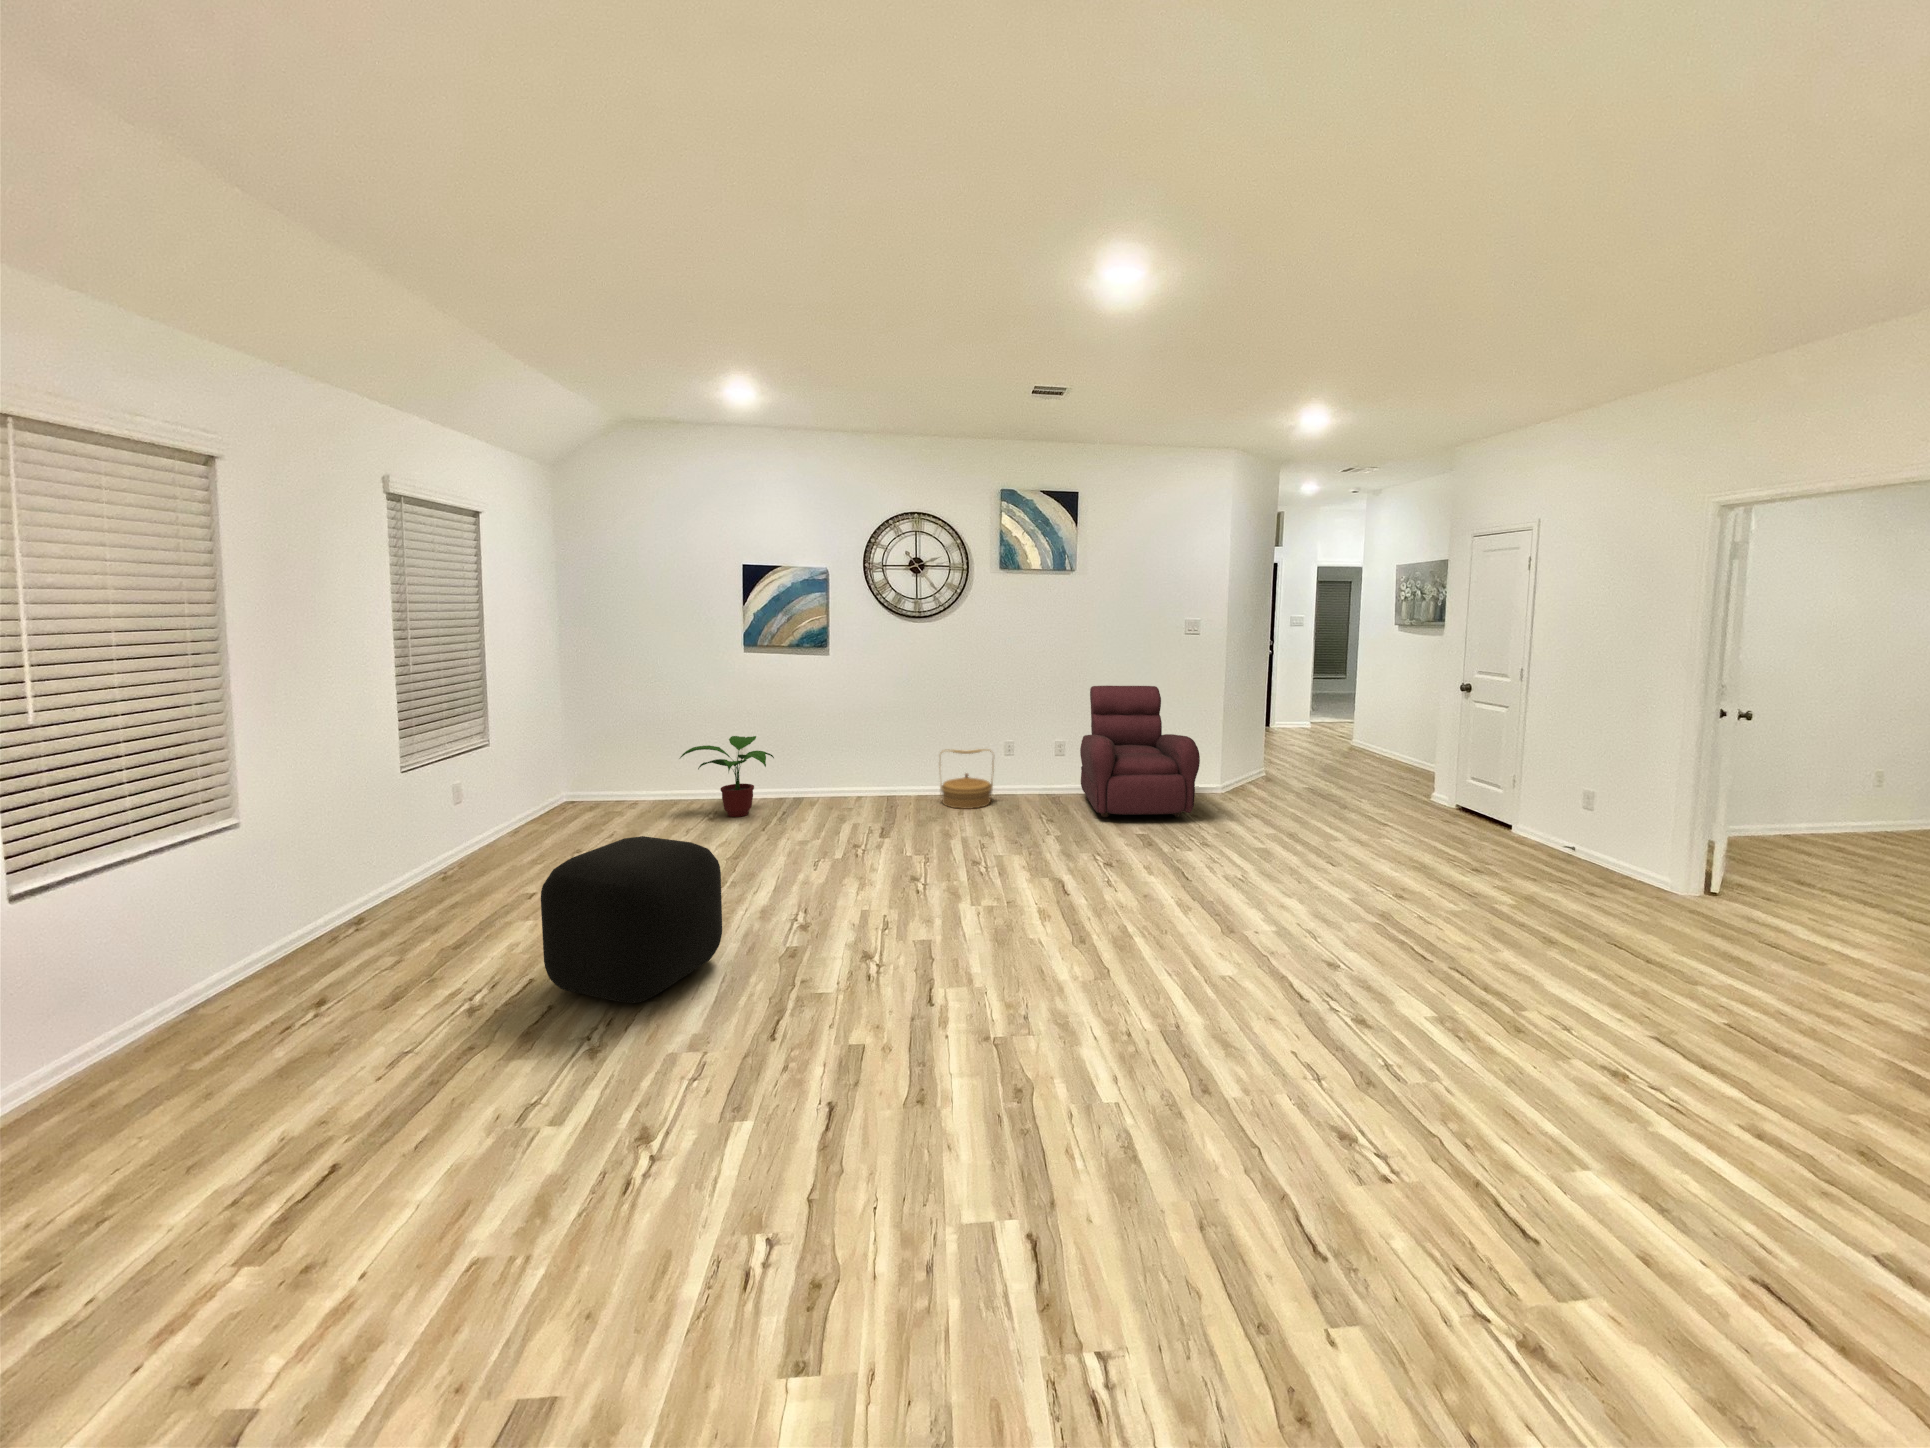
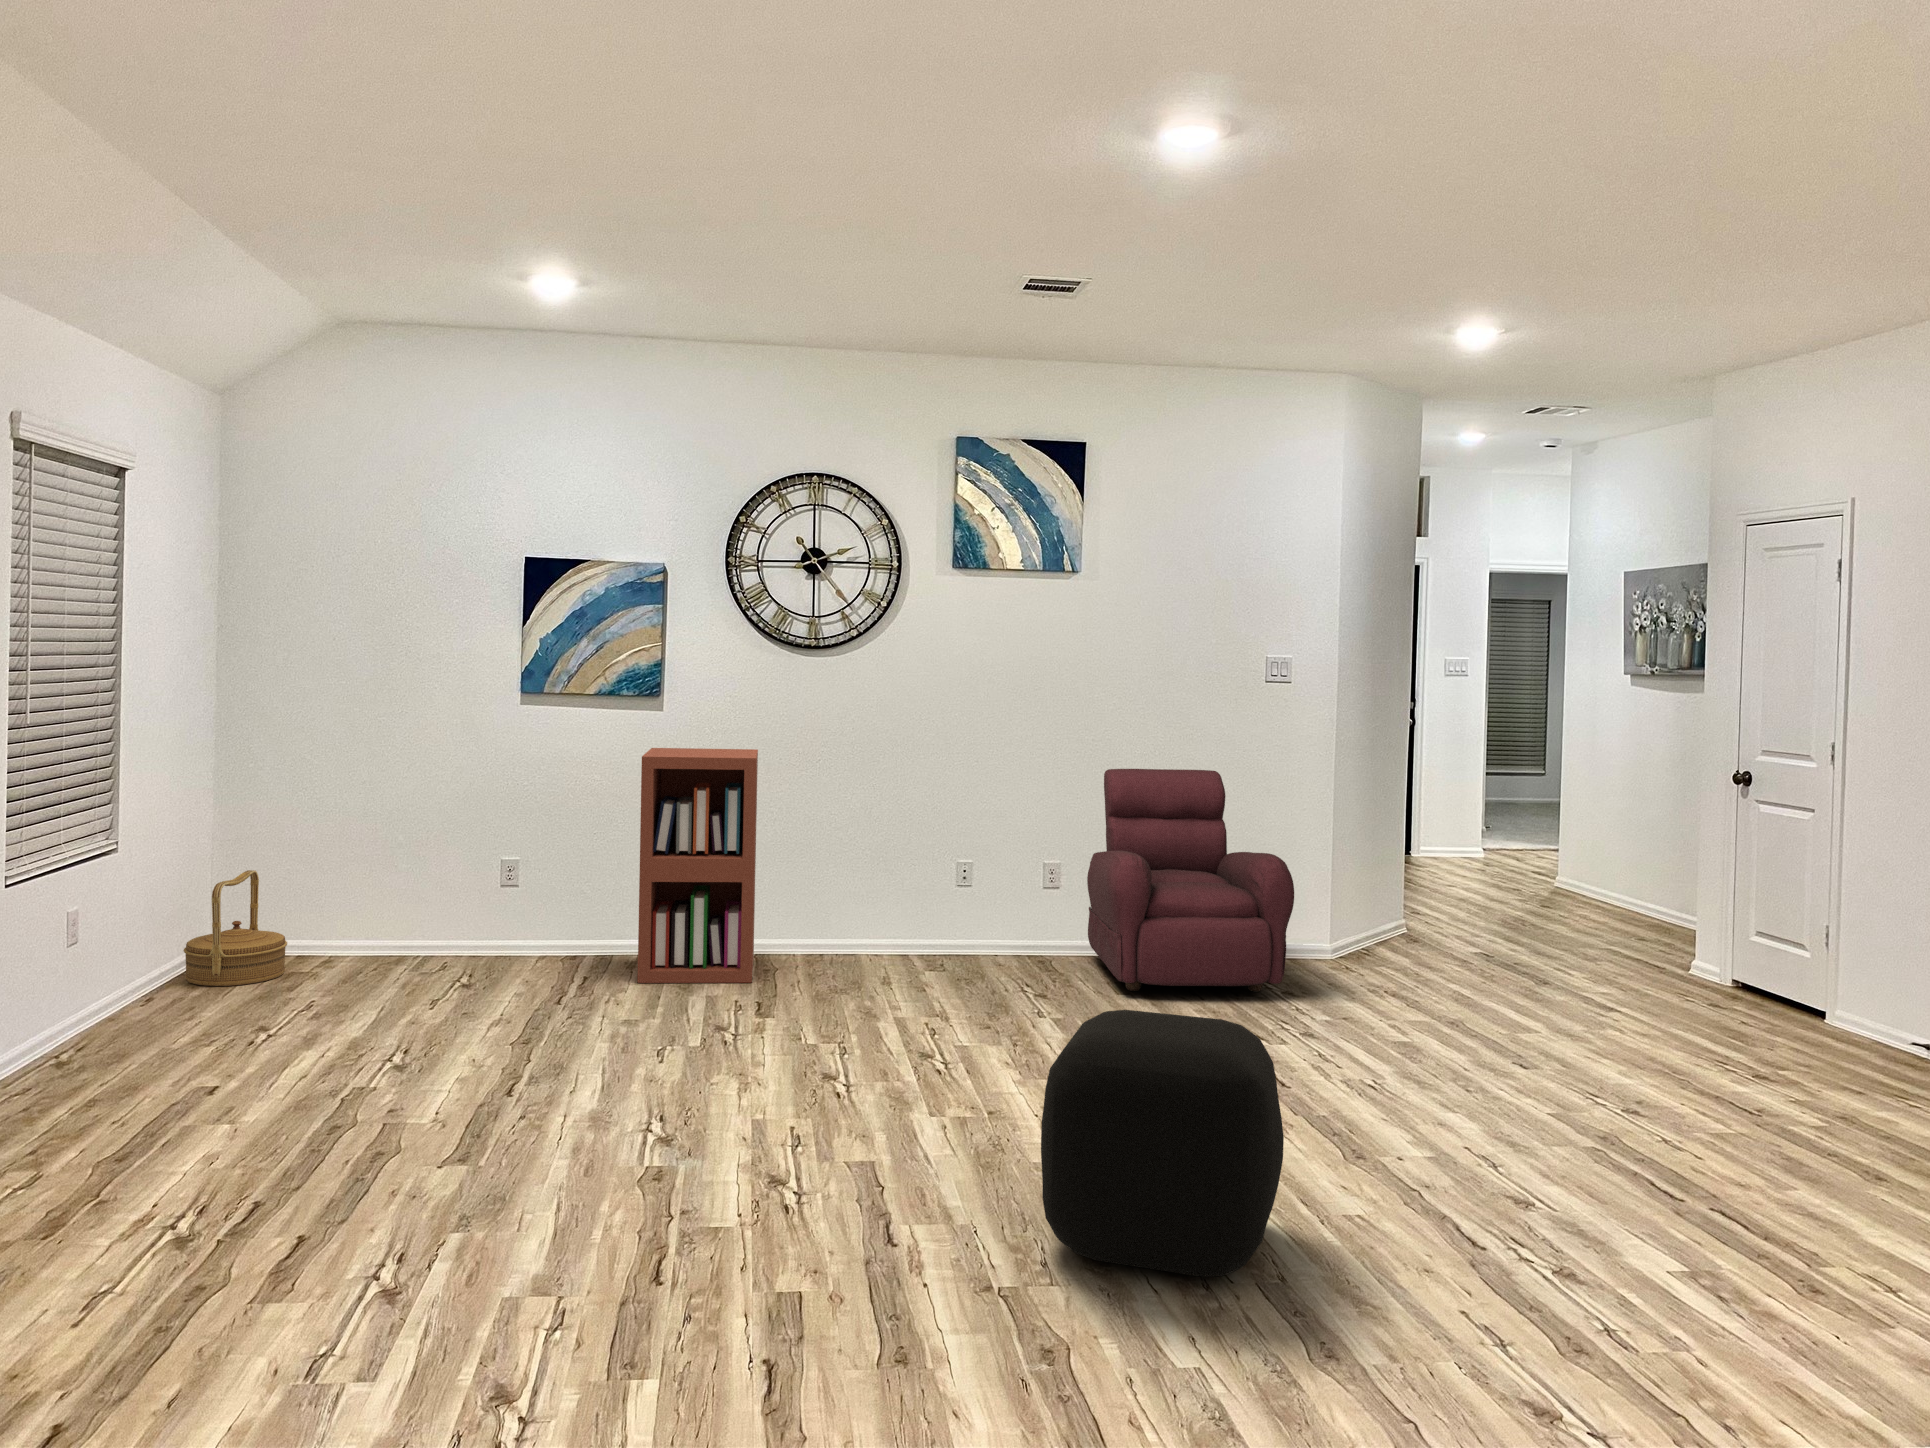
bookshelf: none [811,677,886,816] -> present [638,748,758,983]
potted plant: present [680,736,774,817] -> none [416,845,571,982]
woven basket: present [939,749,994,809] -> present [183,870,287,986]
ottoman: present [541,836,722,1003] -> present [1041,1010,1284,1277]

